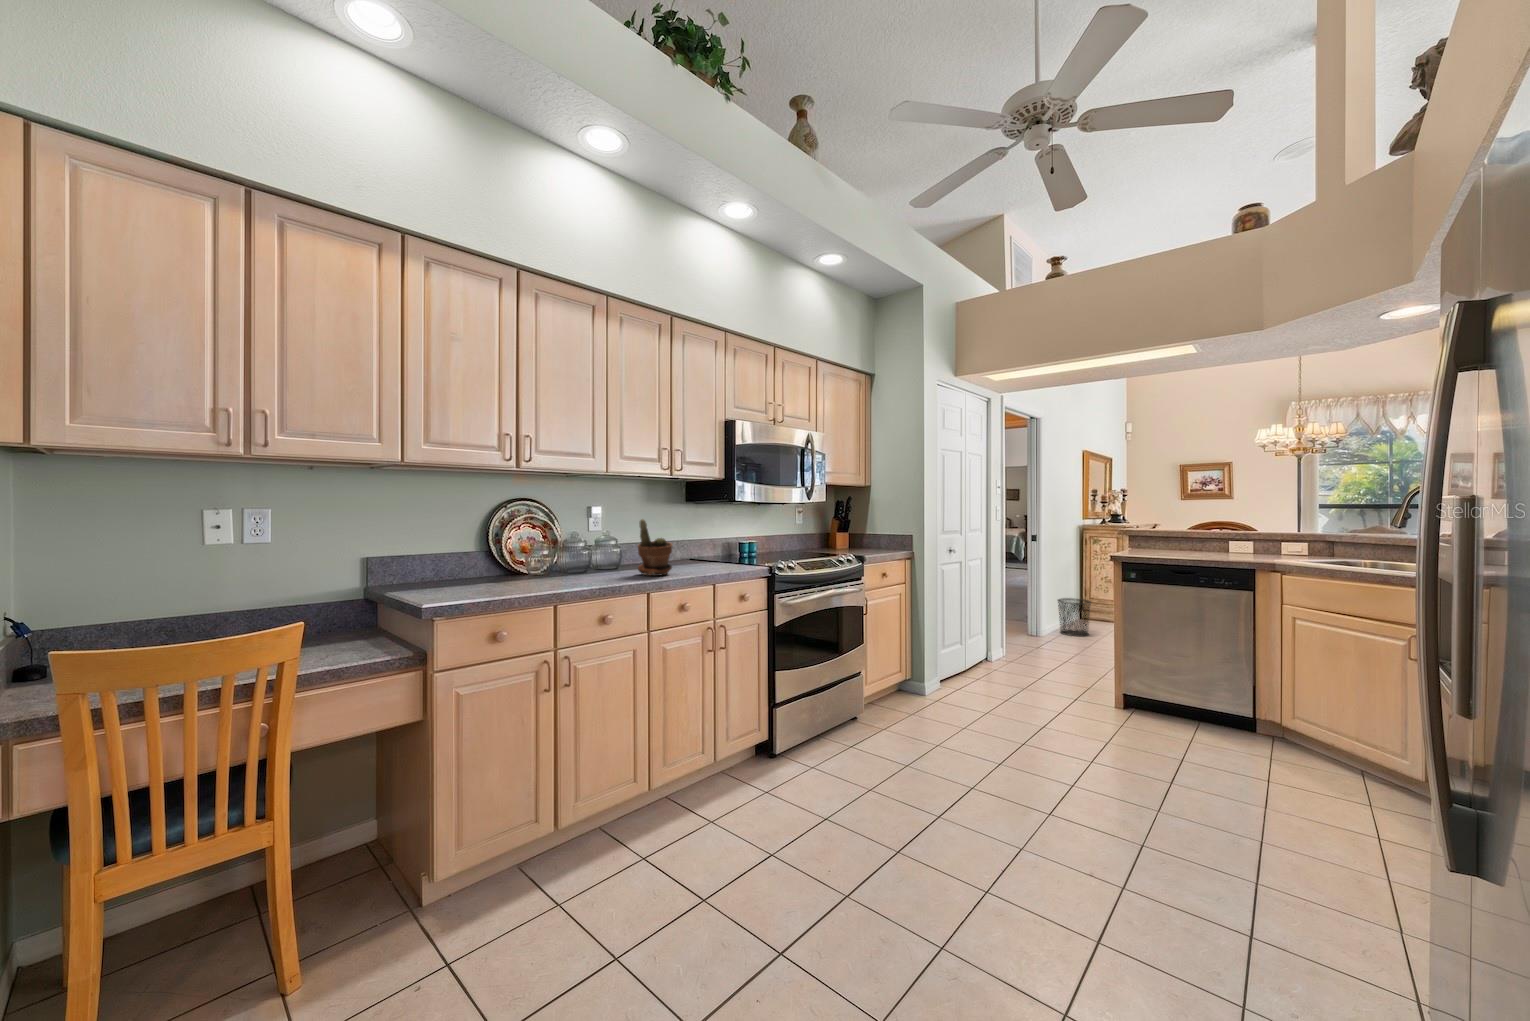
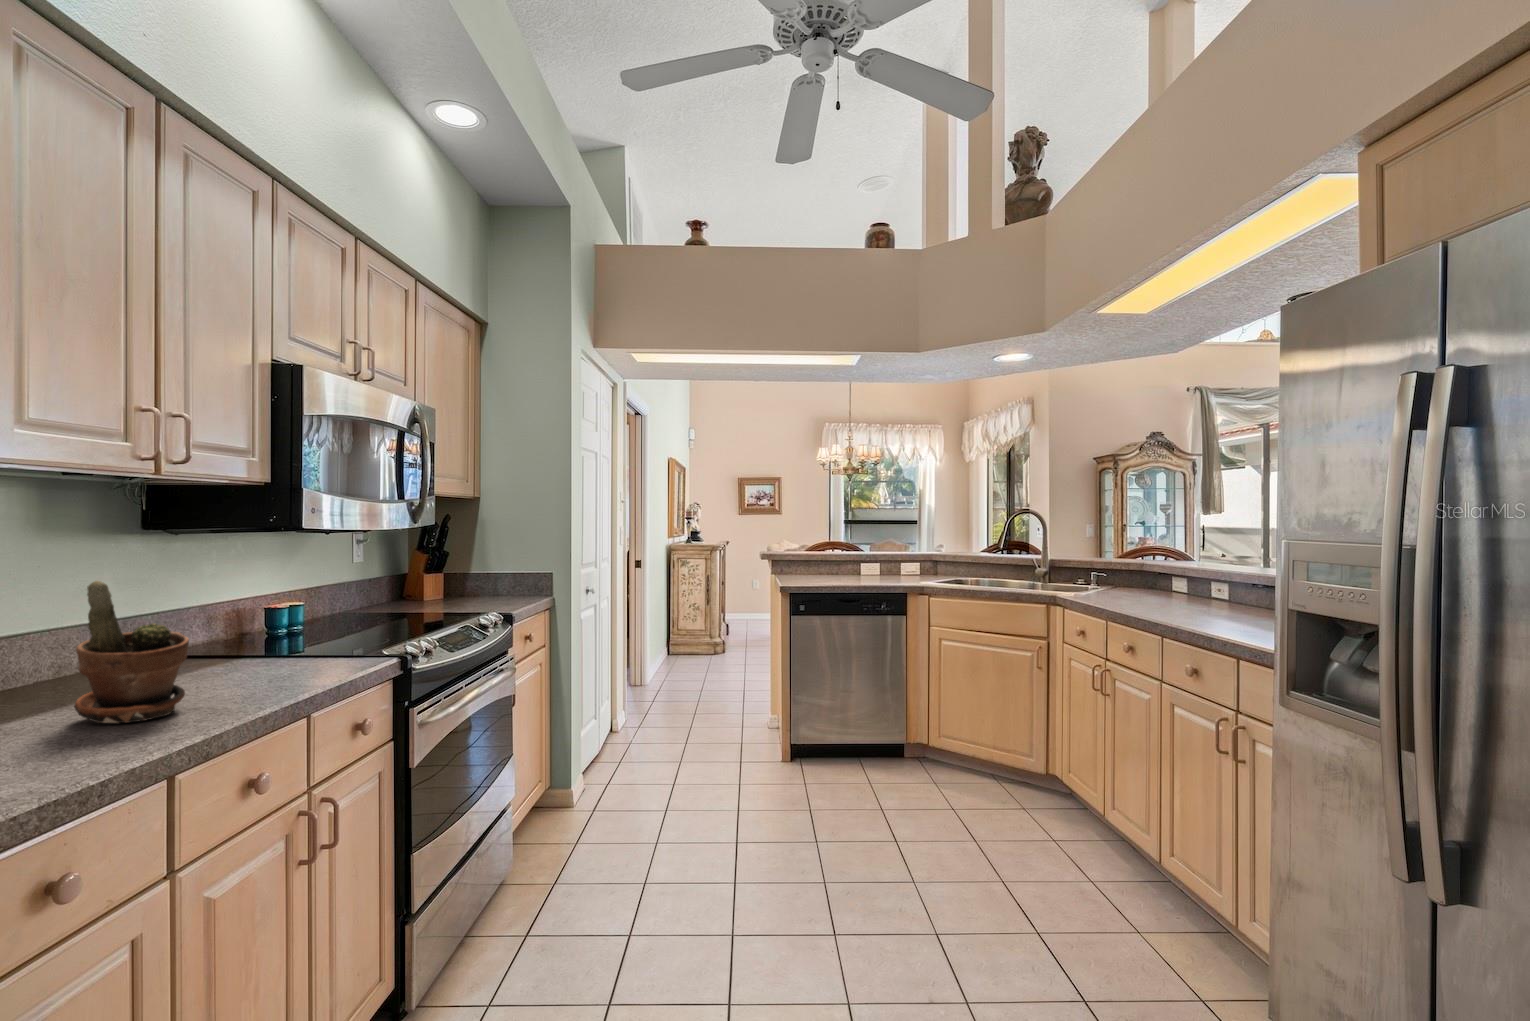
waste bin: present [1058,598,1091,636] -> none [658,633,695,679]

